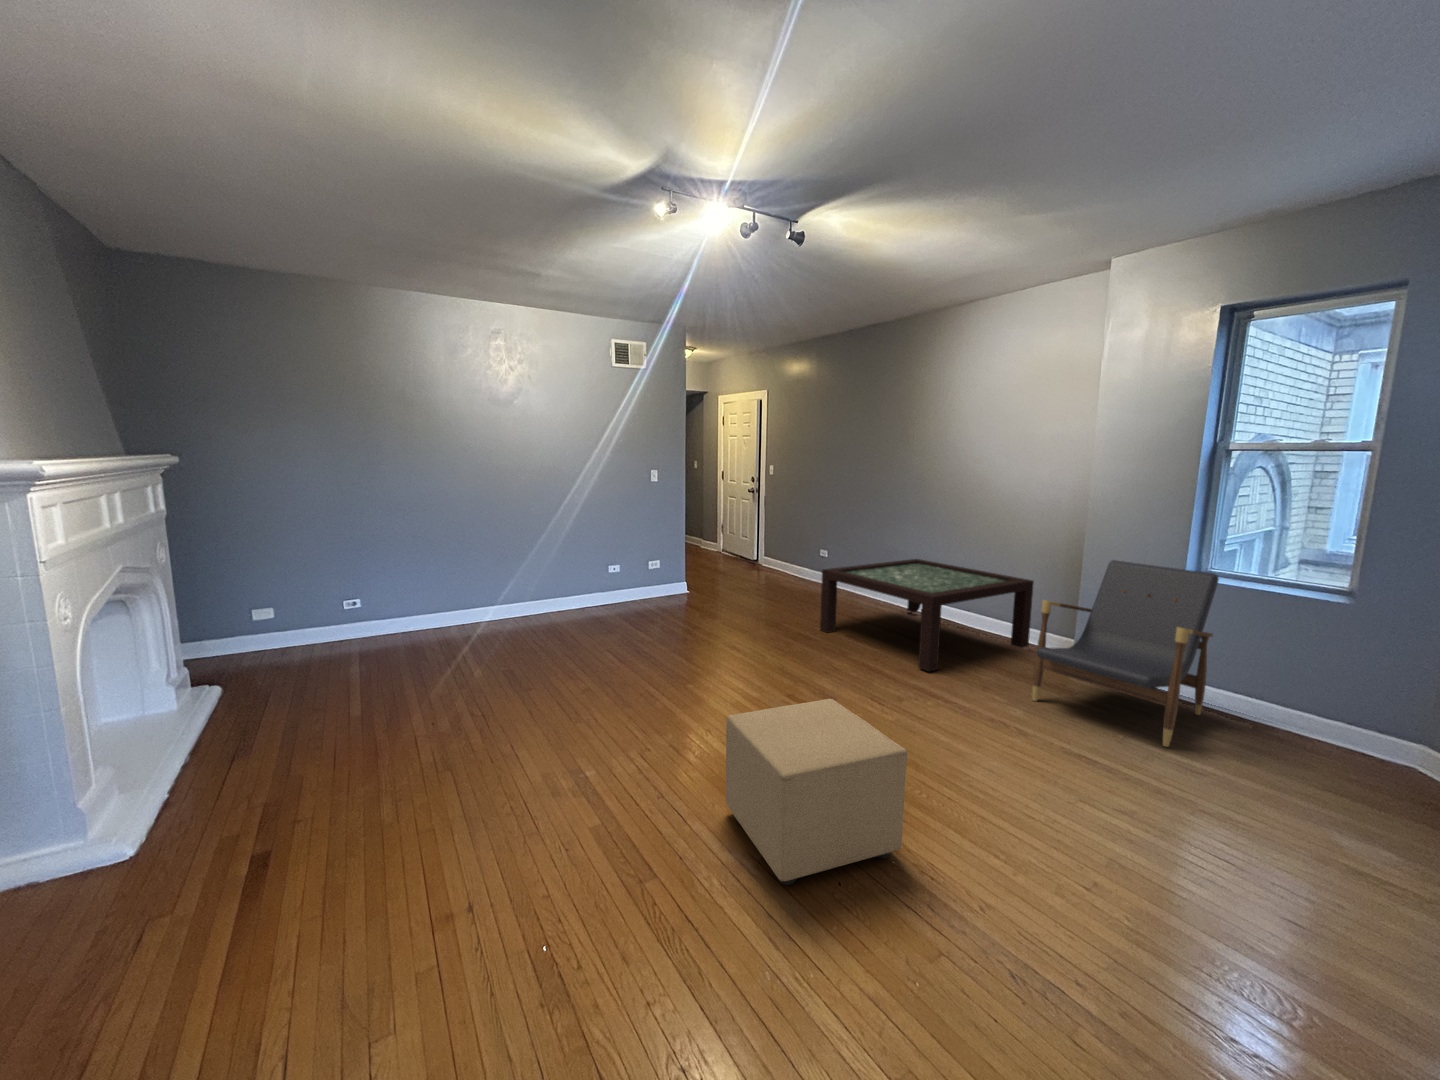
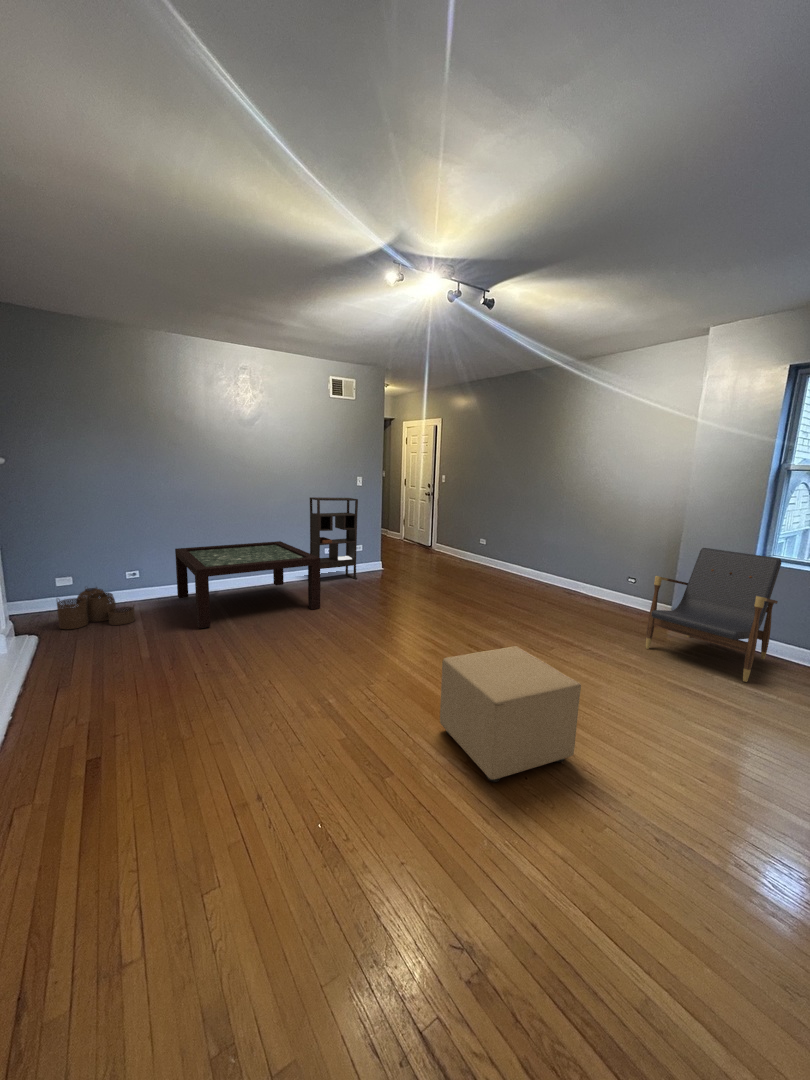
bookshelf: none [585,499,651,615] -> present [310,497,358,579]
coffee table: present [820,559,1034,672] -> present [175,541,320,628]
woven basket: none [247,622,350,679] -> present [57,587,135,629]

